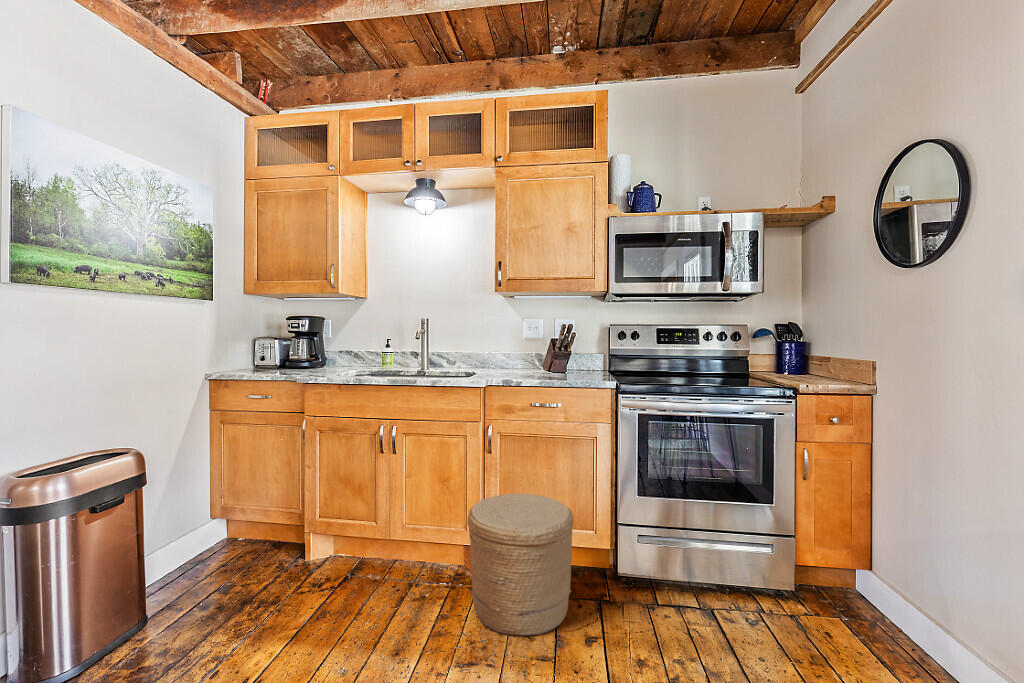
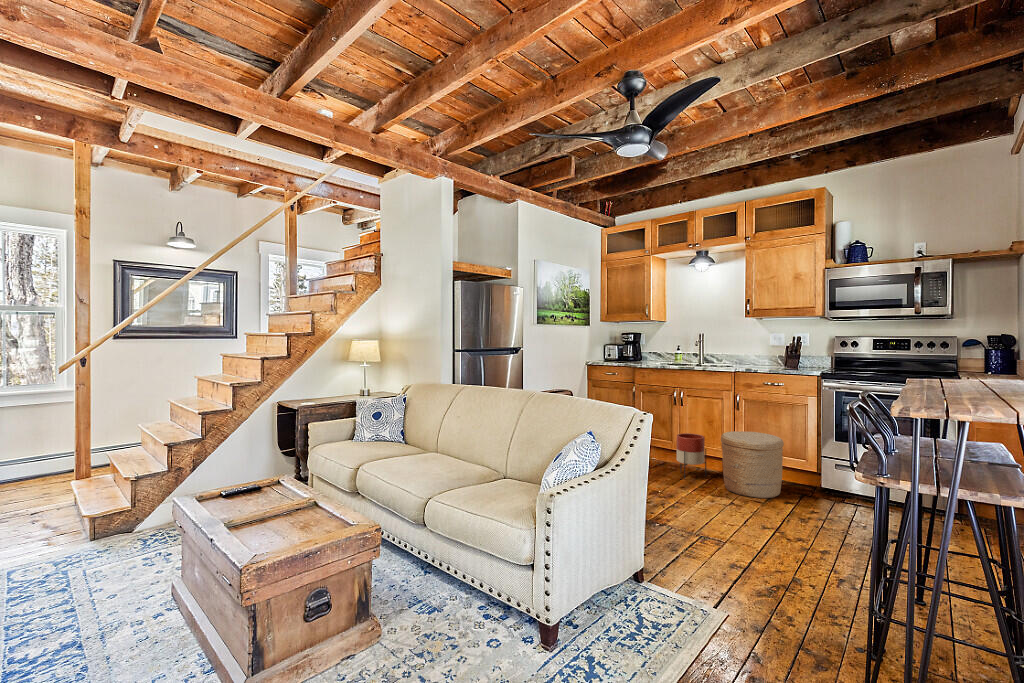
planter: none [383,504,438,604] -> present [677,433,706,479]

